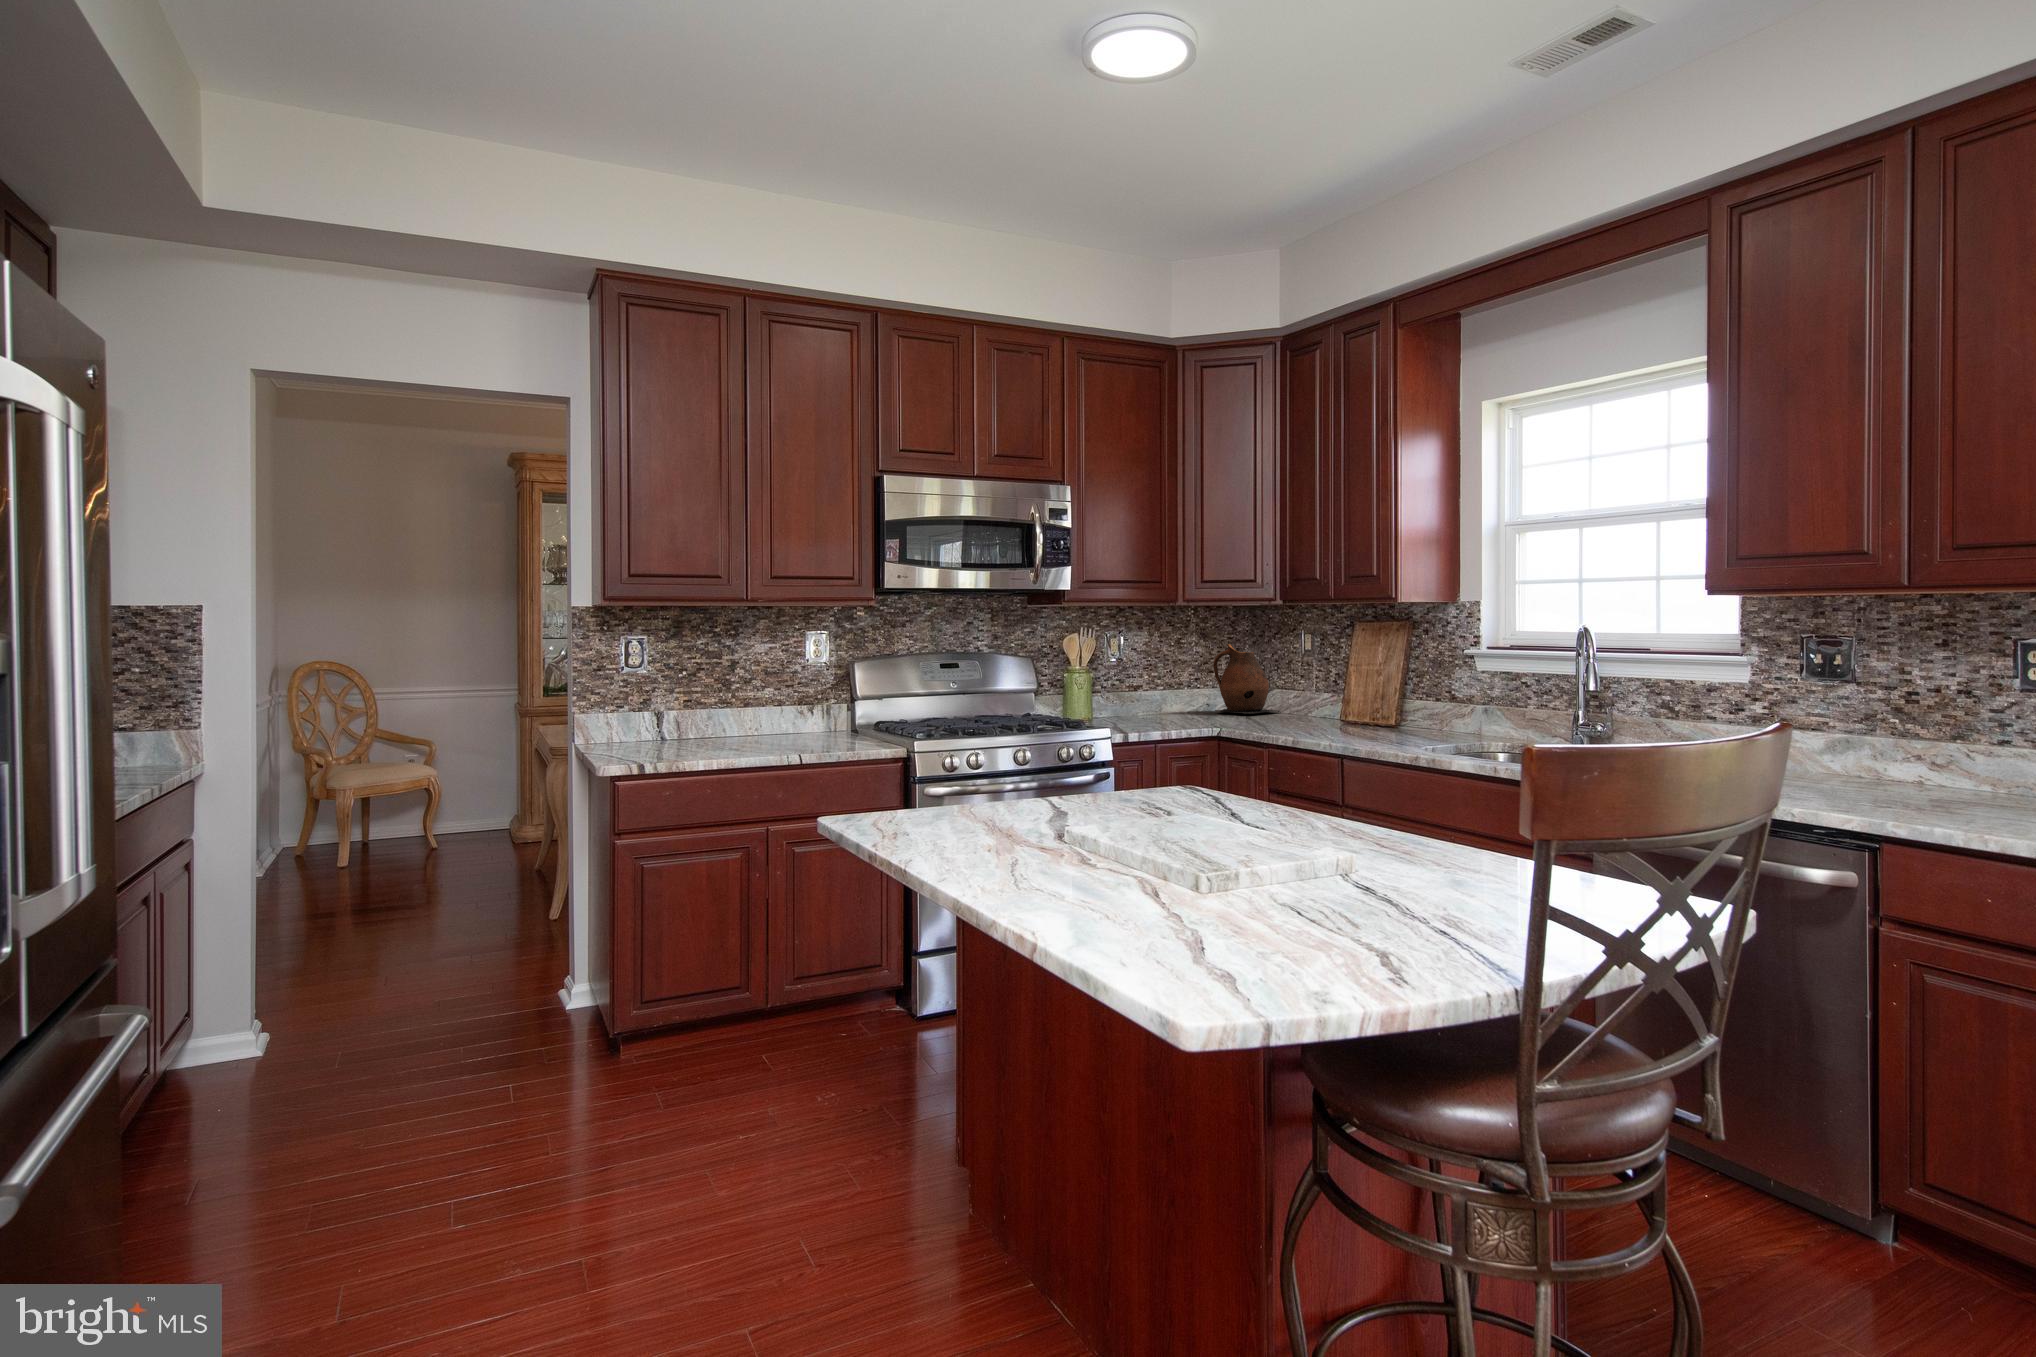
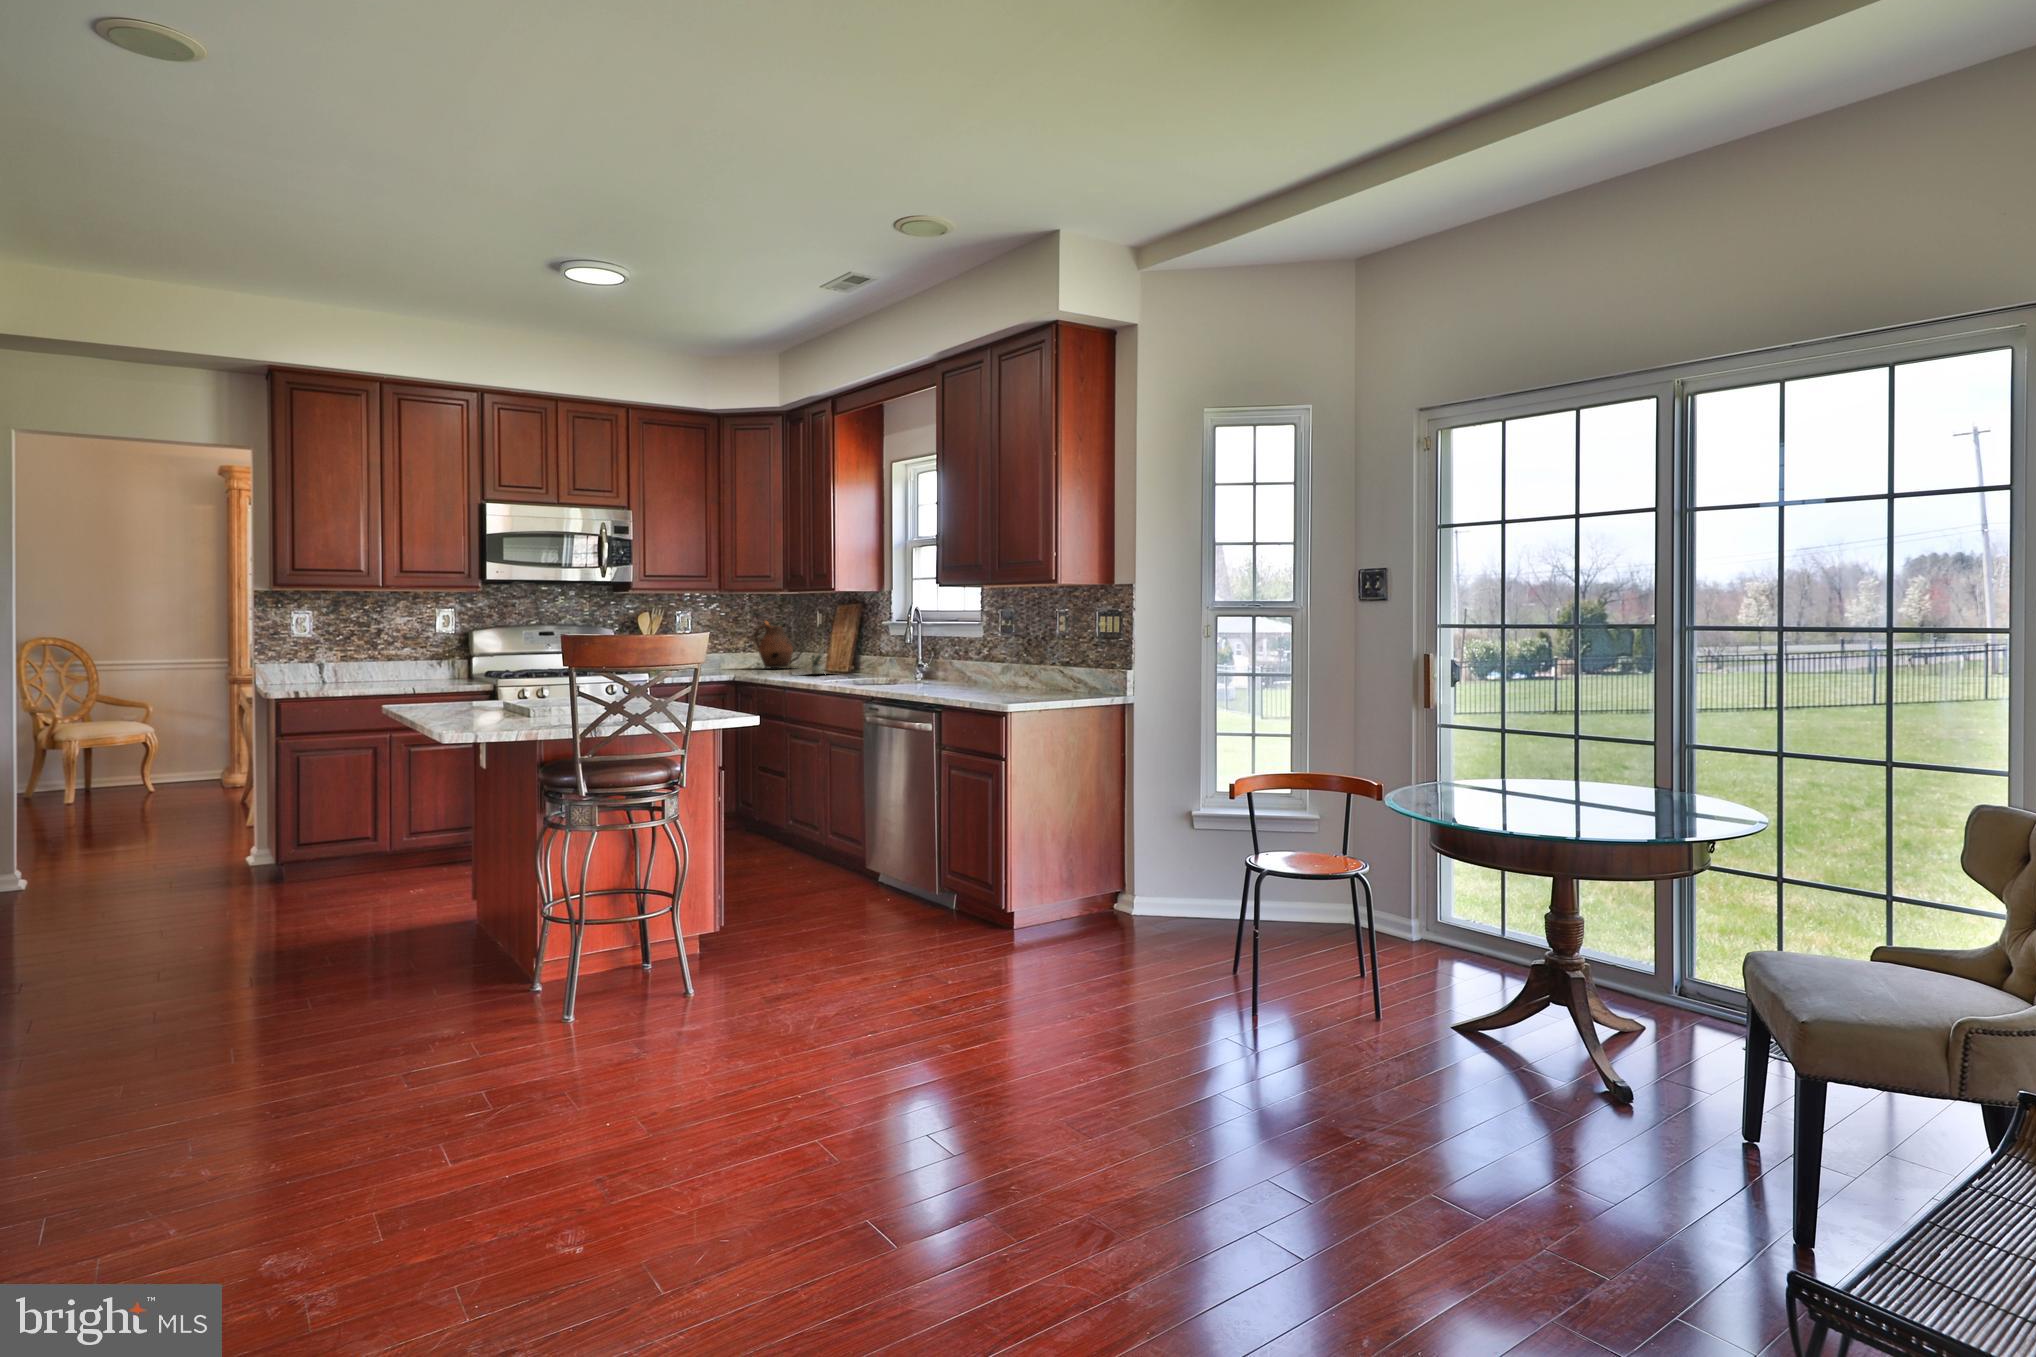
potted plant: none [1329,698,1402,730] -> present [810,655,822,674]

